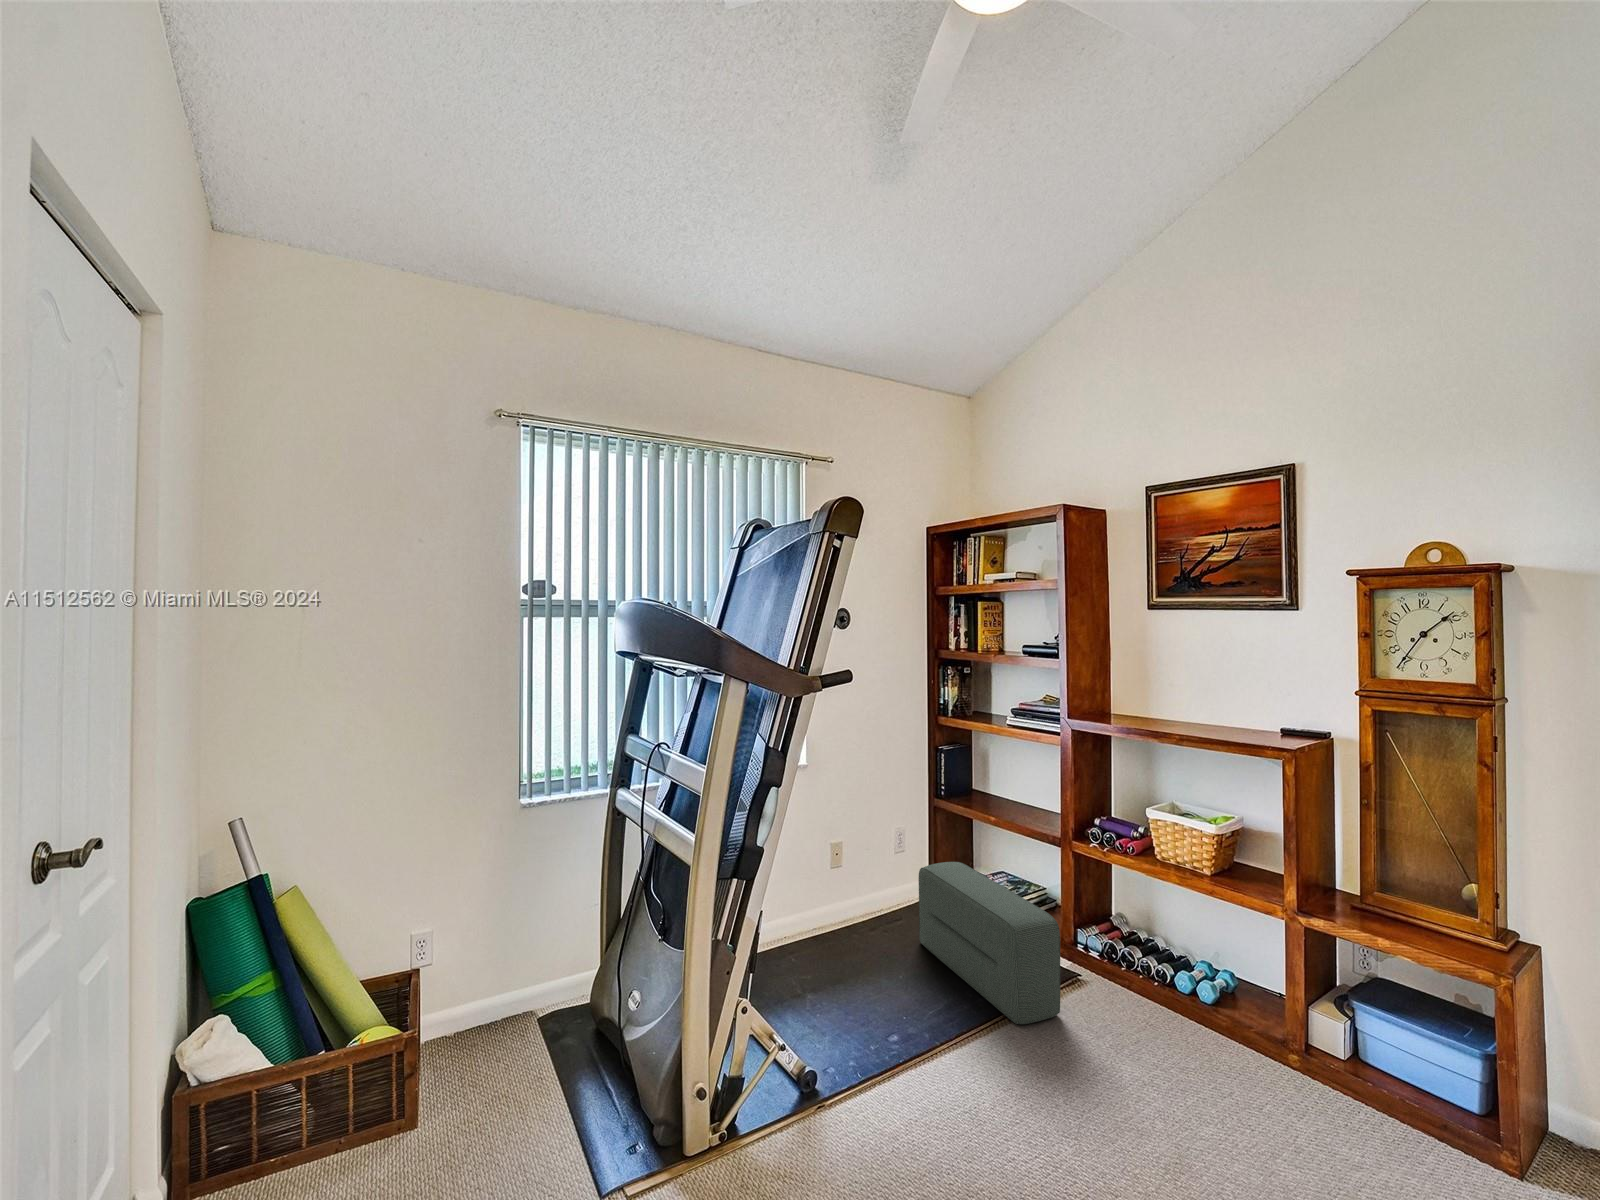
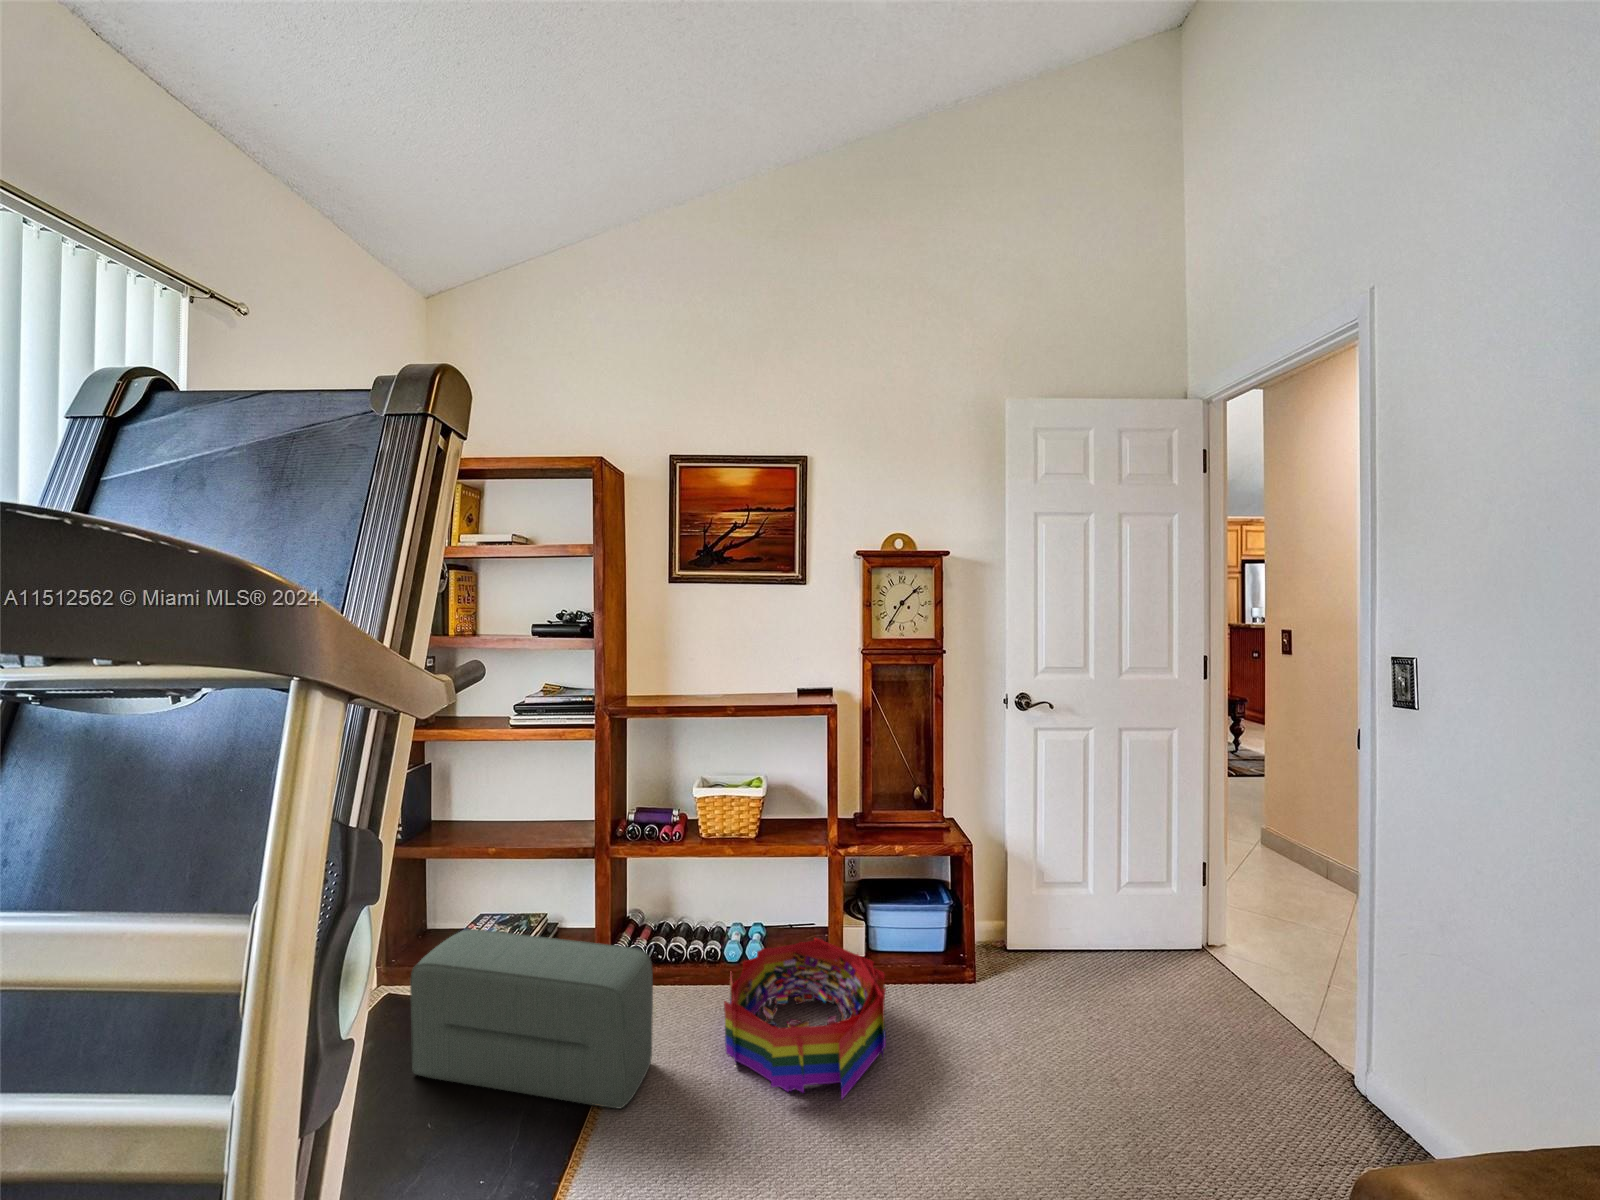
storage bin: none [1120,980,1315,1138] -> present [724,938,886,1099]

